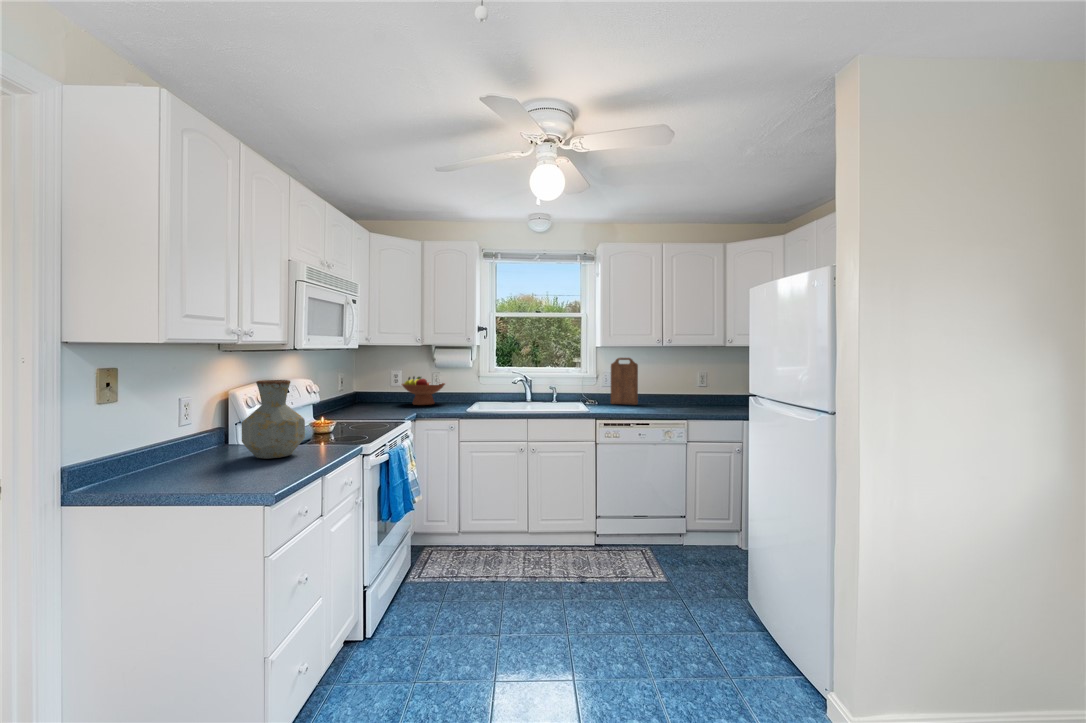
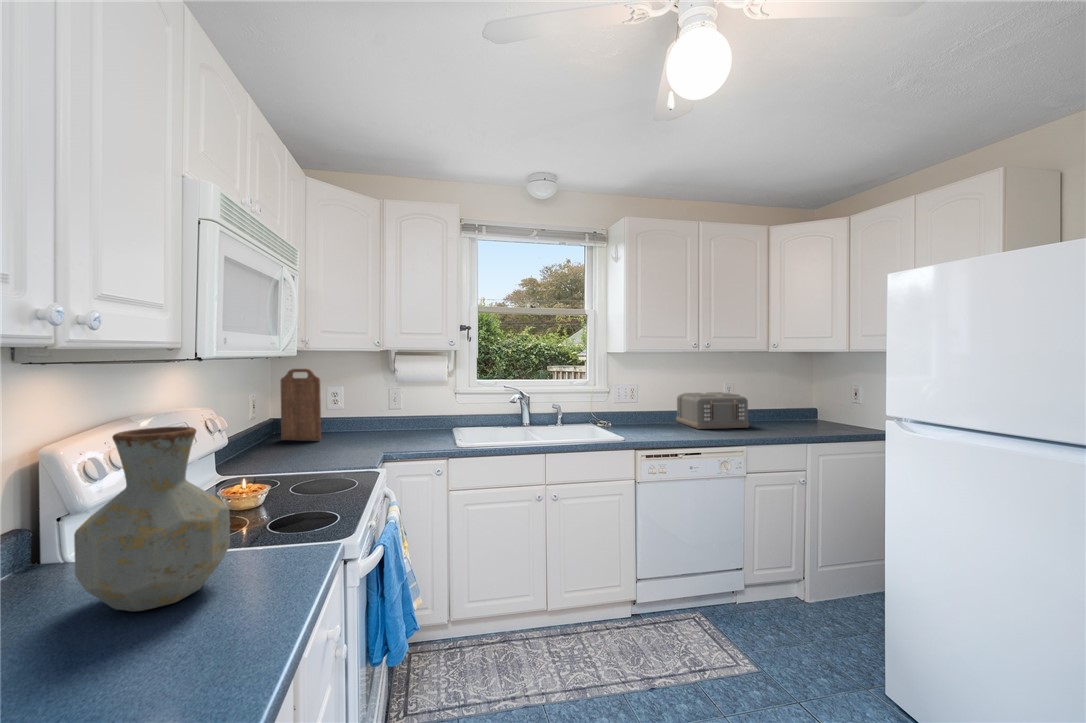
cutting board: present [611,358,638,405] -> present [281,369,321,441]
fruit bowl: present [402,377,445,405] -> none [347,395,411,436]
toaster: none [653,381,703,409] -> present [676,392,749,429]

